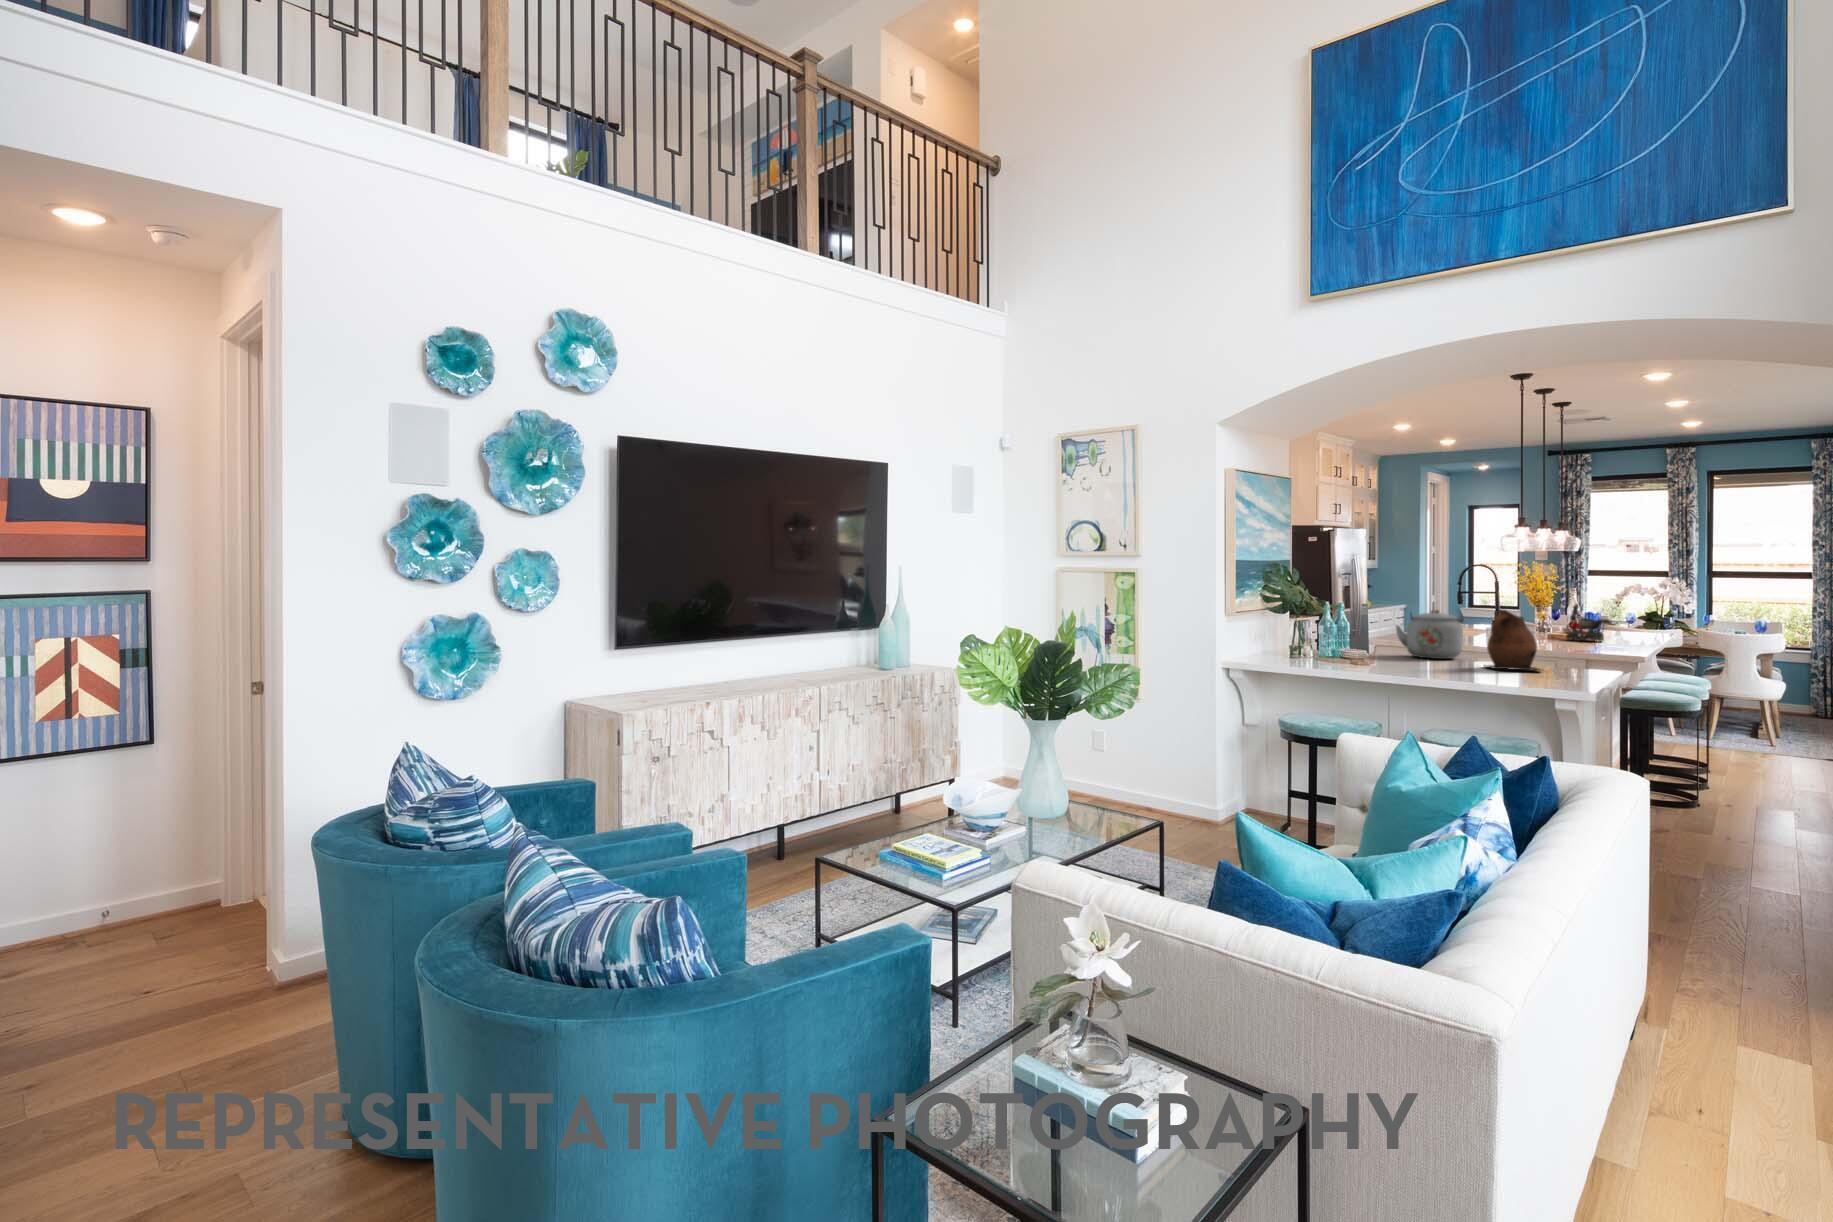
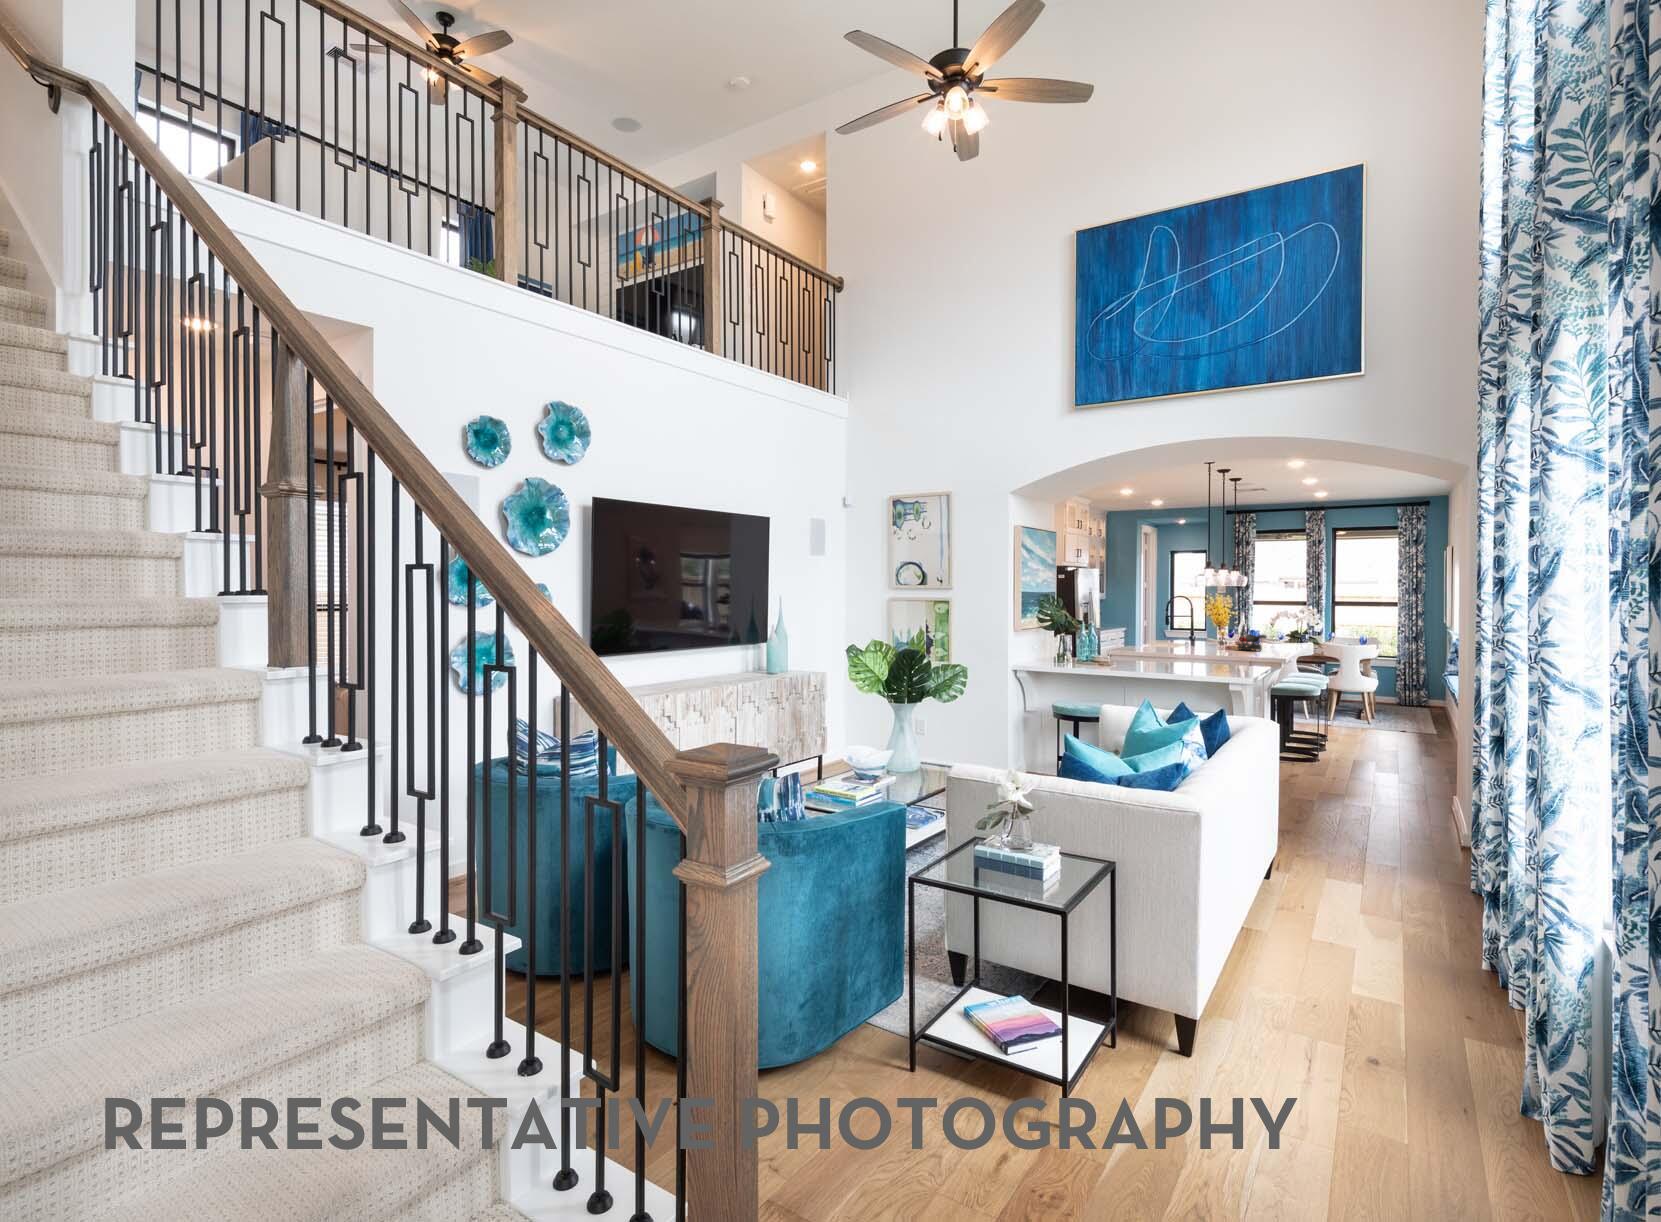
ceramic pitcher: present [1484,609,1541,671] -> none [1183,627,1224,670]
kettle: present [1396,610,1464,659] -> none [1126,627,1172,662]

